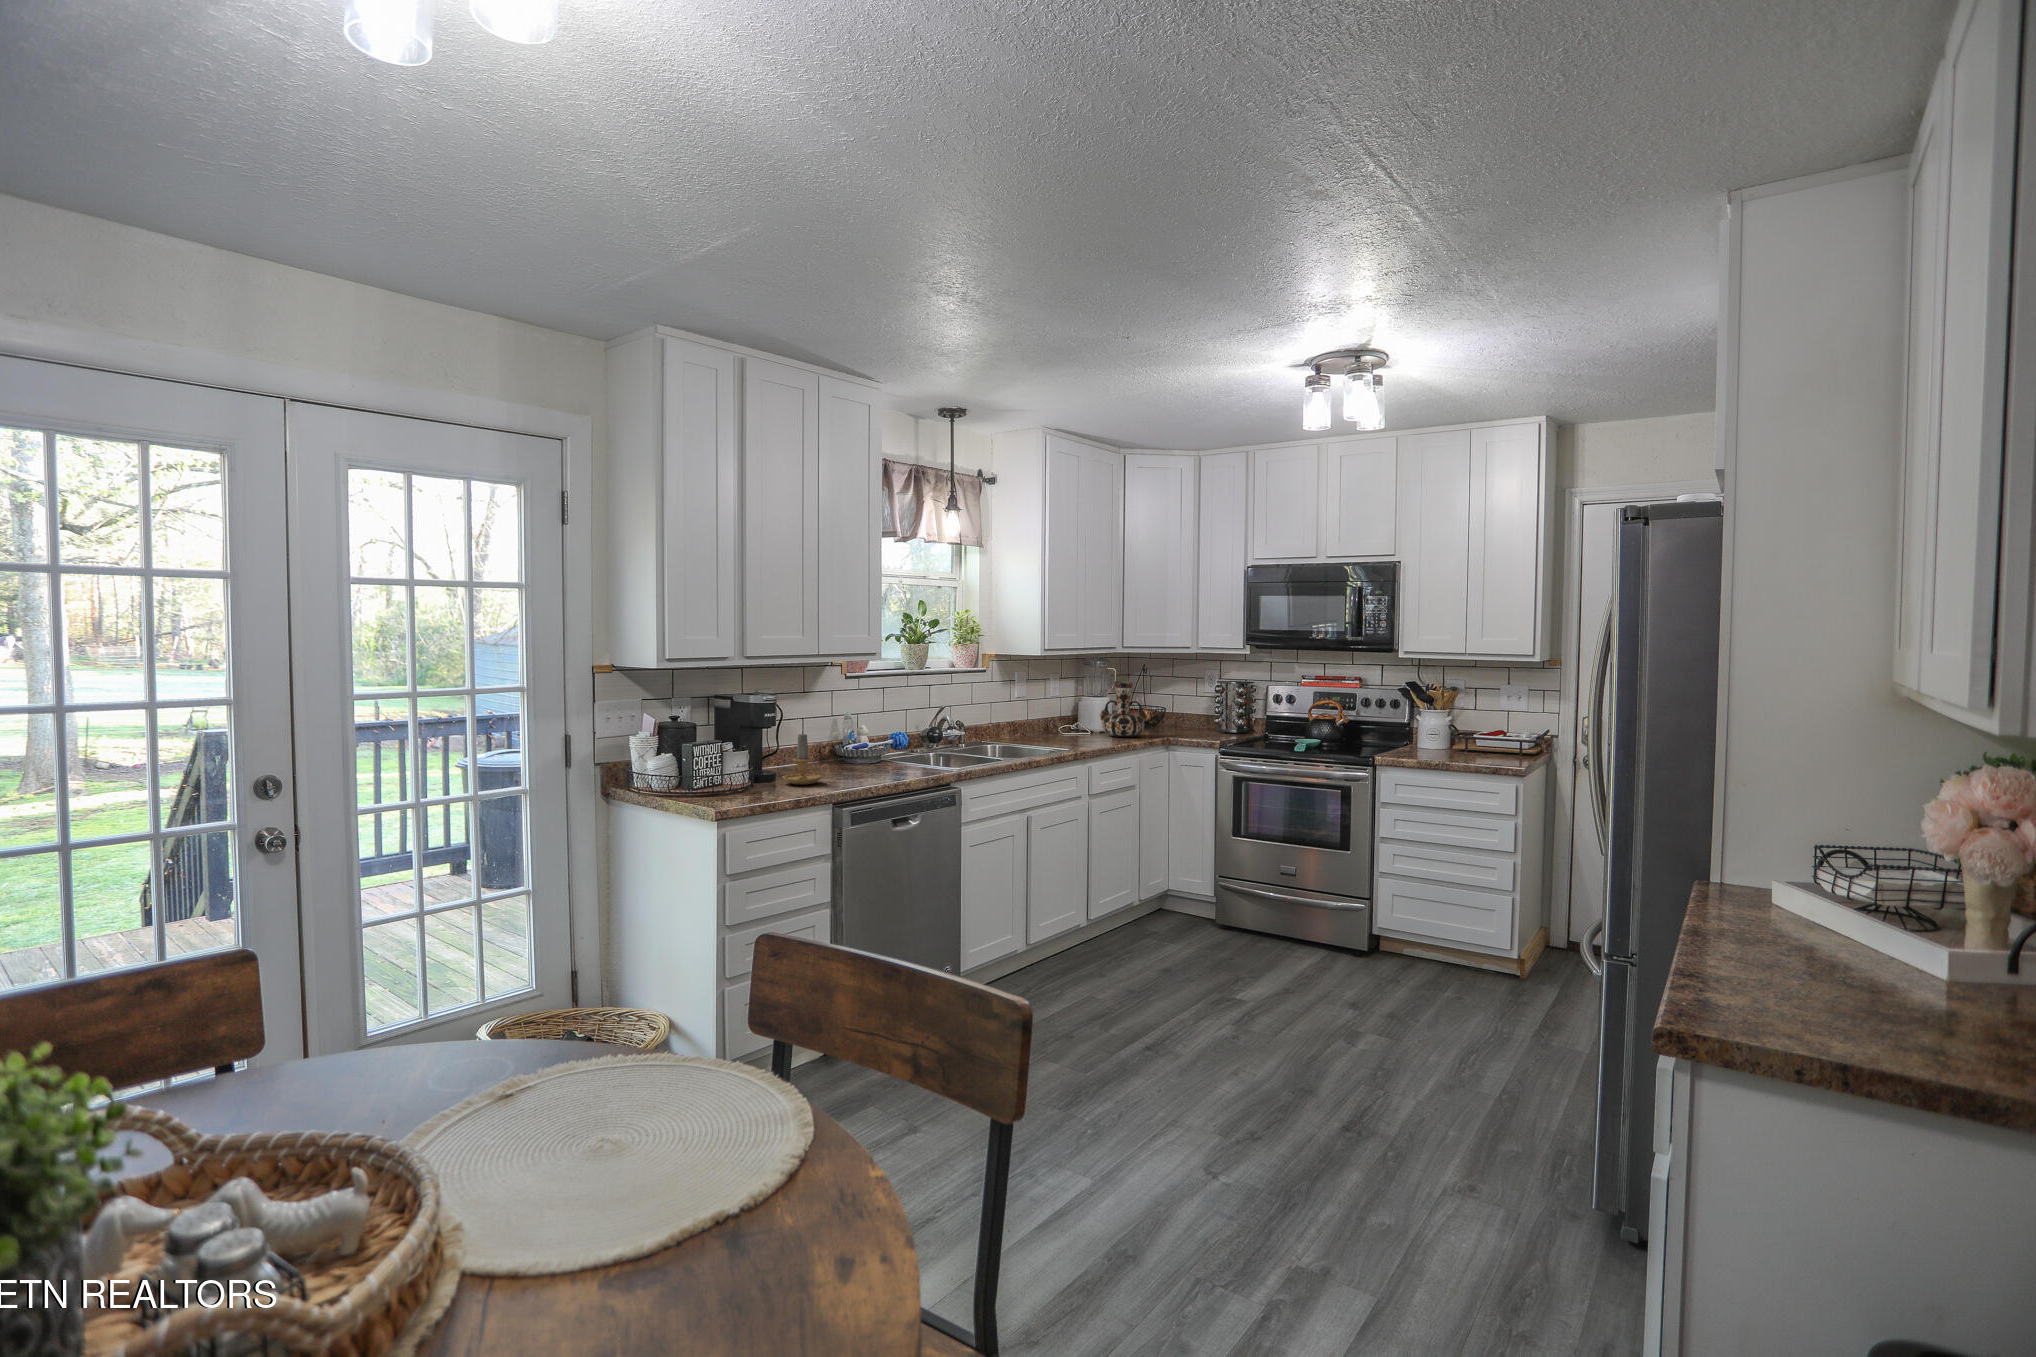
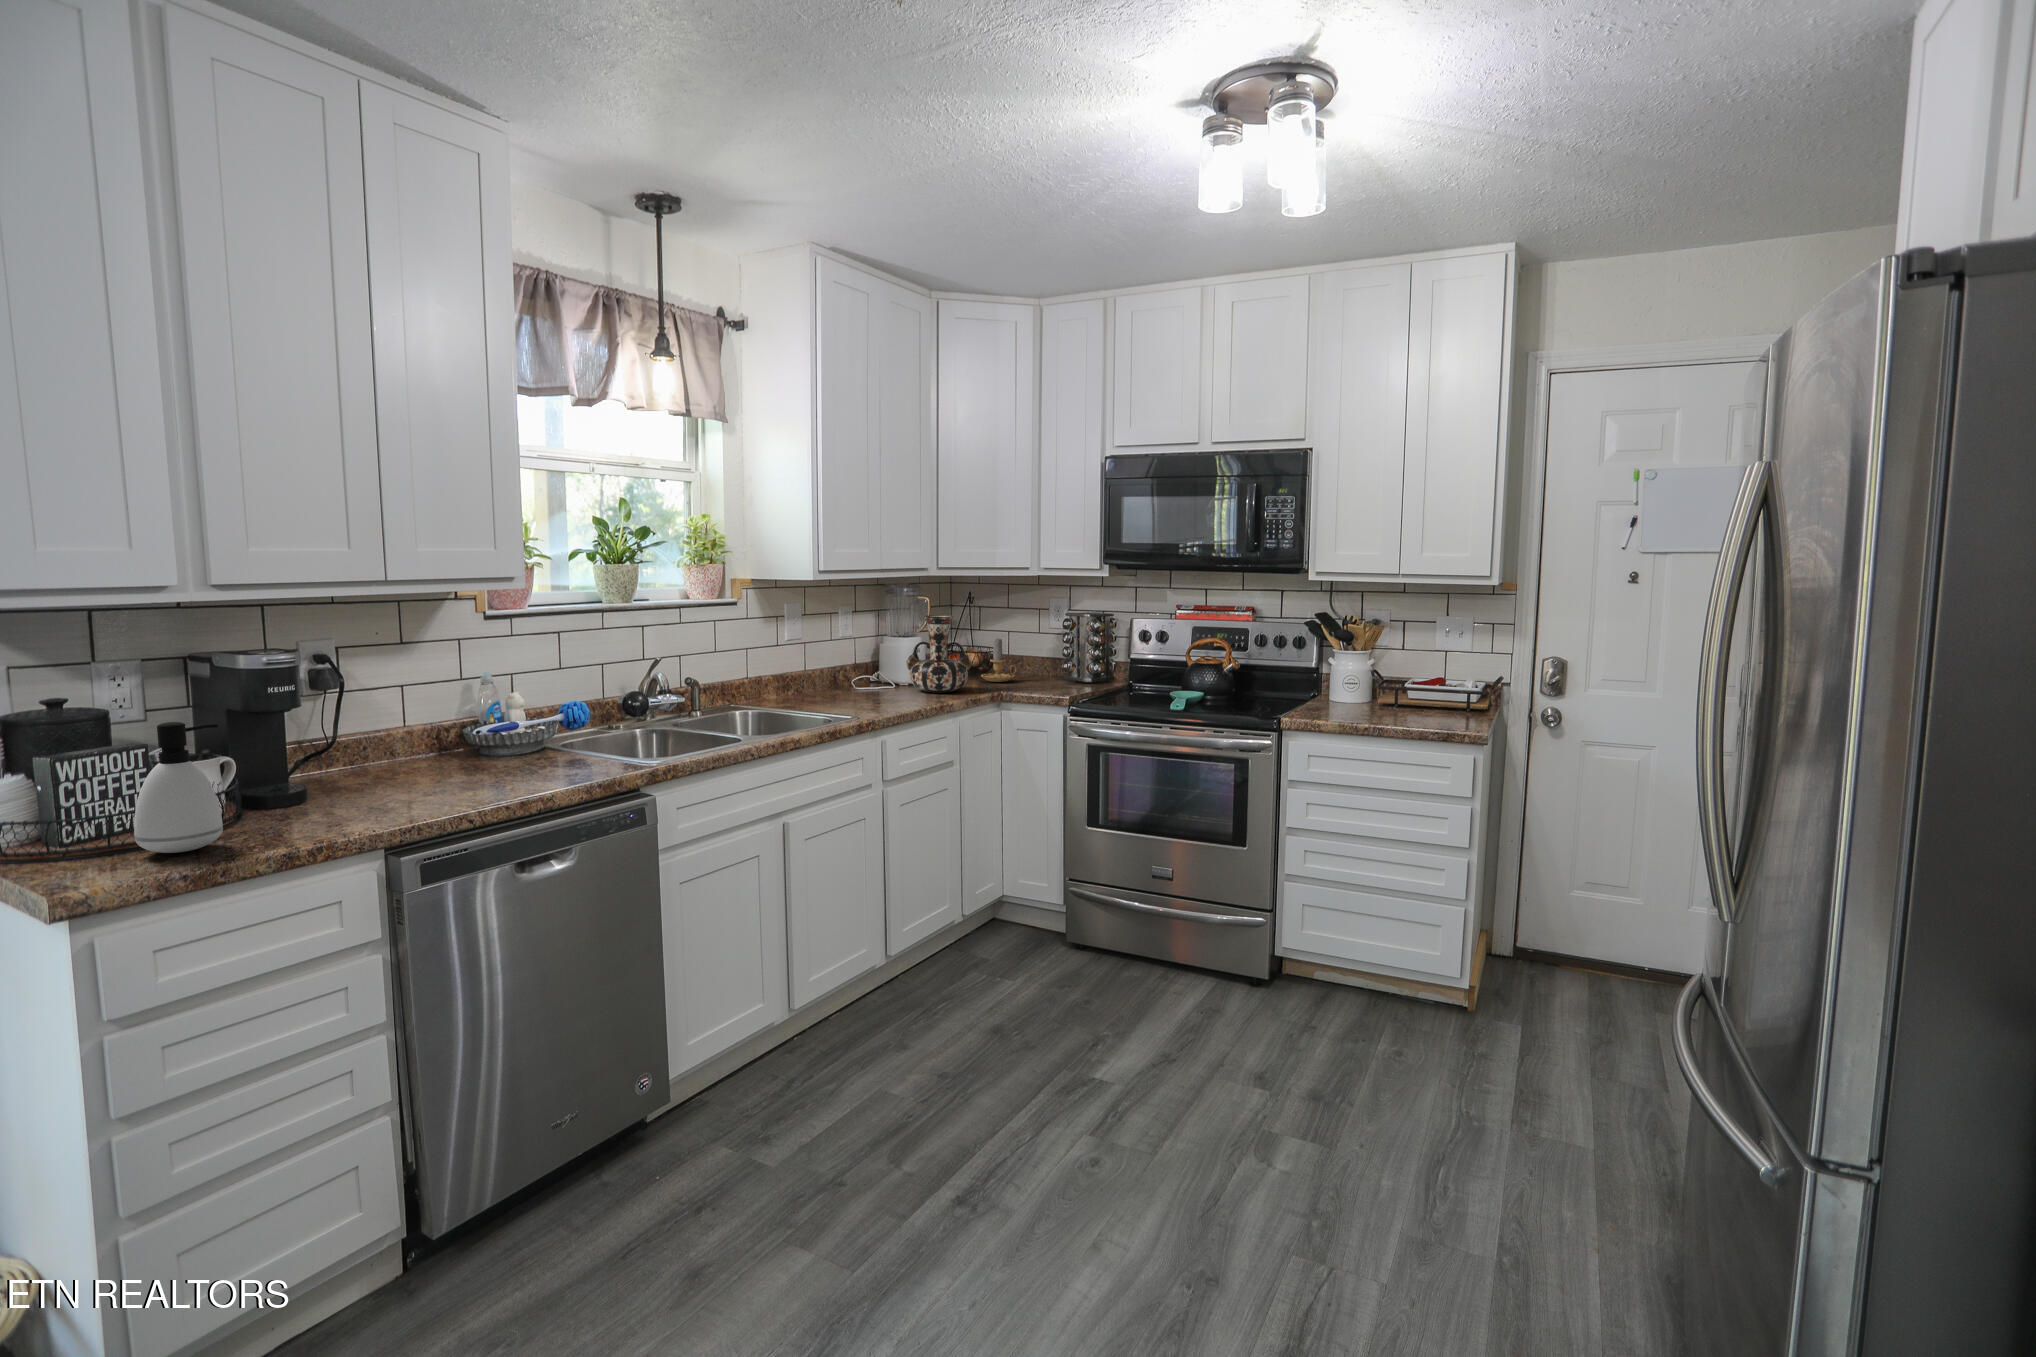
soap dispenser: none [719,728,758,797] -> present [134,722,223,853]
candle: present [782,733,829,785] -> present [981,638,1016,682]

